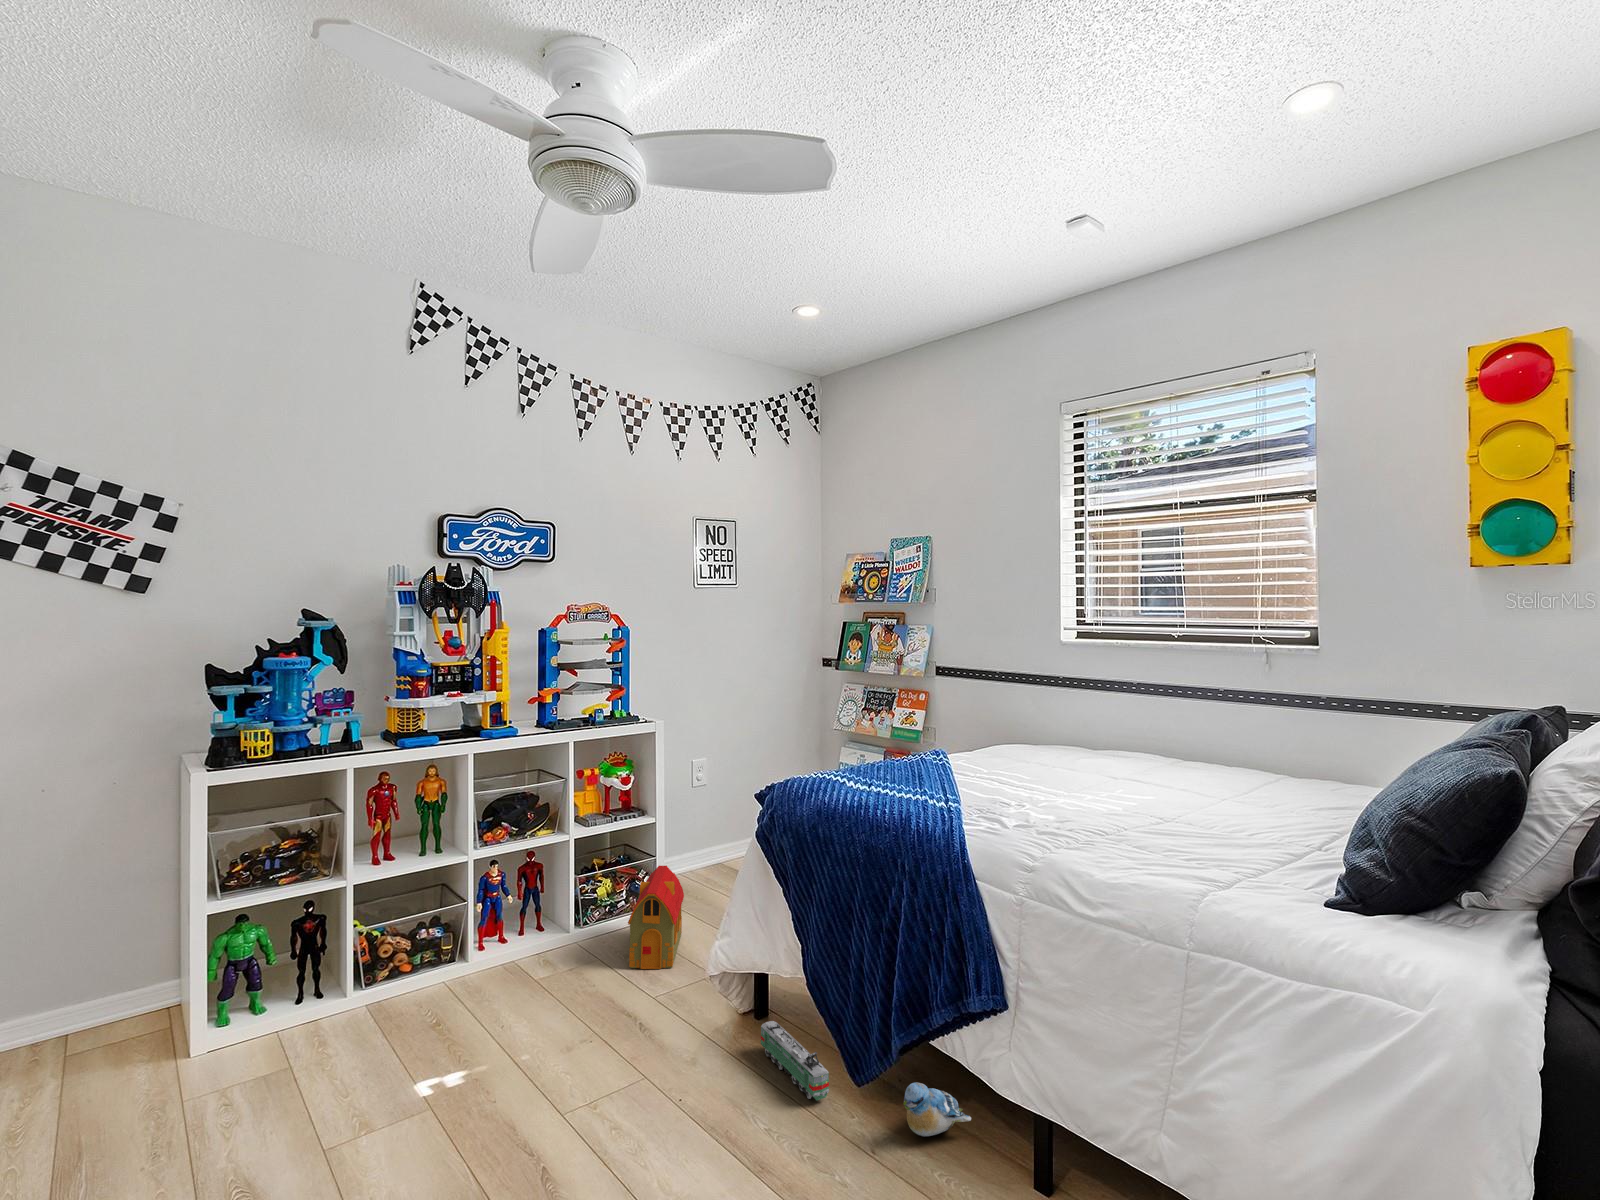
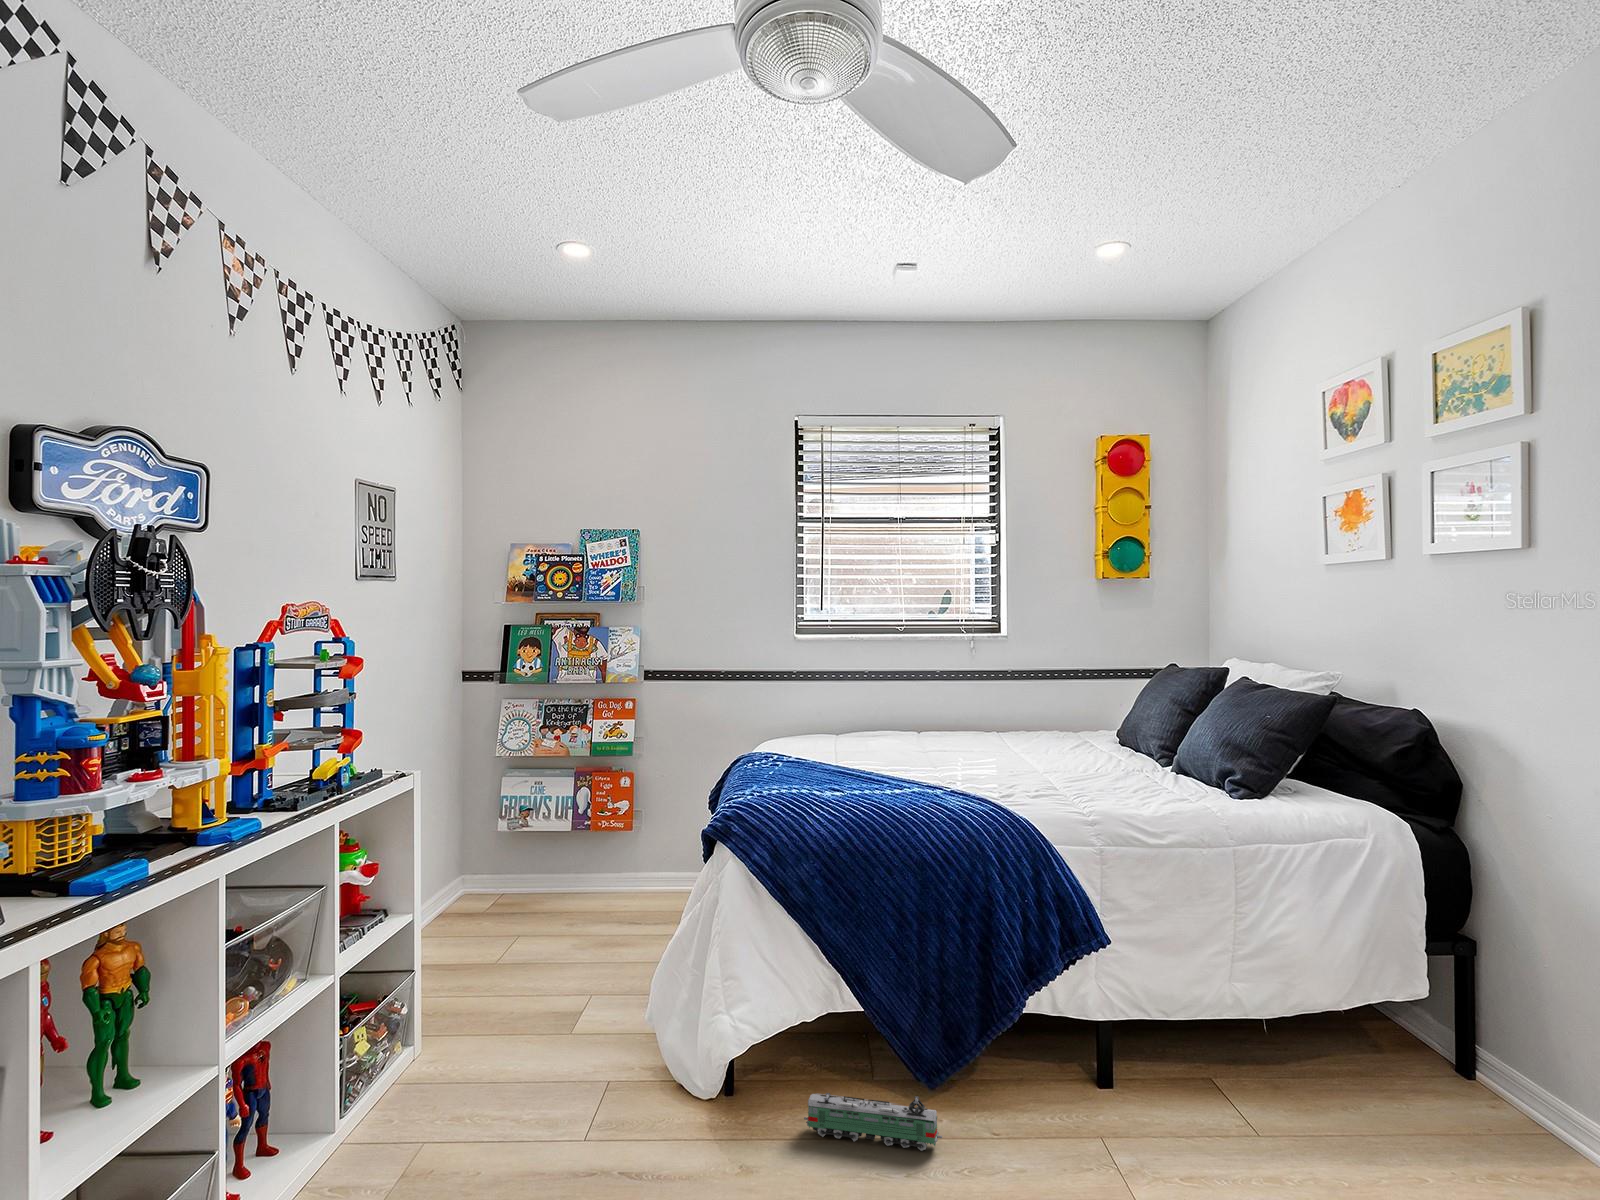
toy house: present [628,866,684,969] -> none [438,975,561,1133]
plush toy: present [903,1082,971,1136] -> none [1012,1073,1061,1125]

